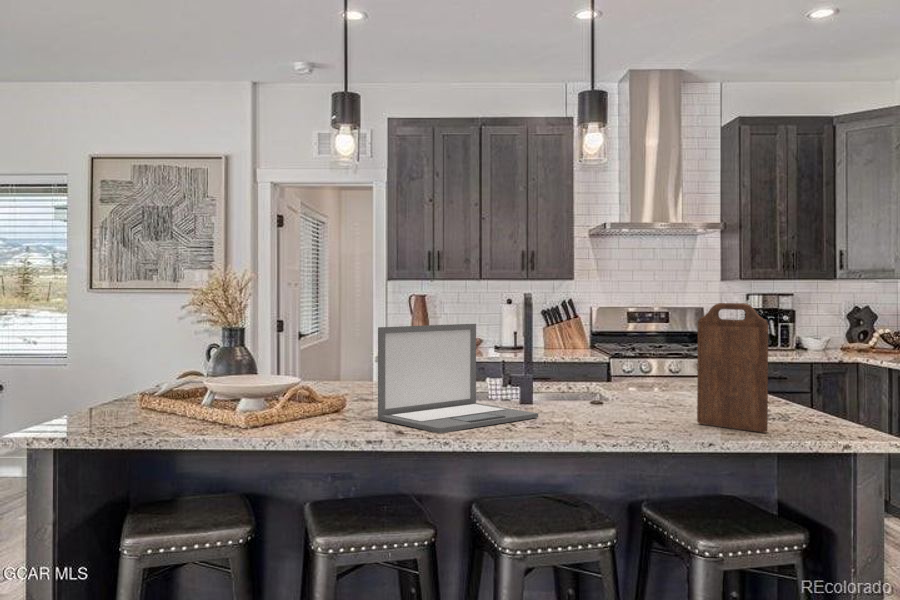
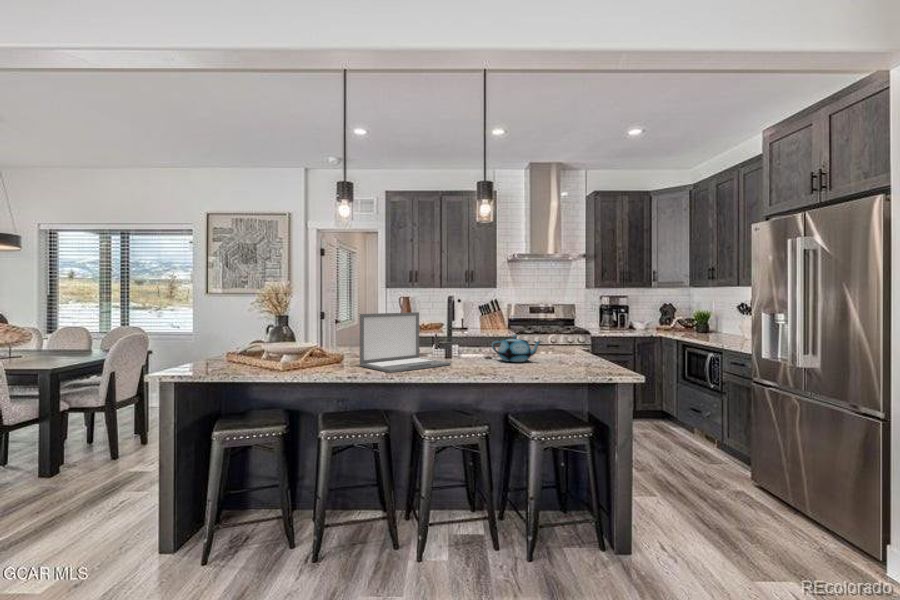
cutting board: present [697,303,768,432] -> none [538,300,574,372]
teapot: none [602,363,698,412] -> present [492,335,540,362]

